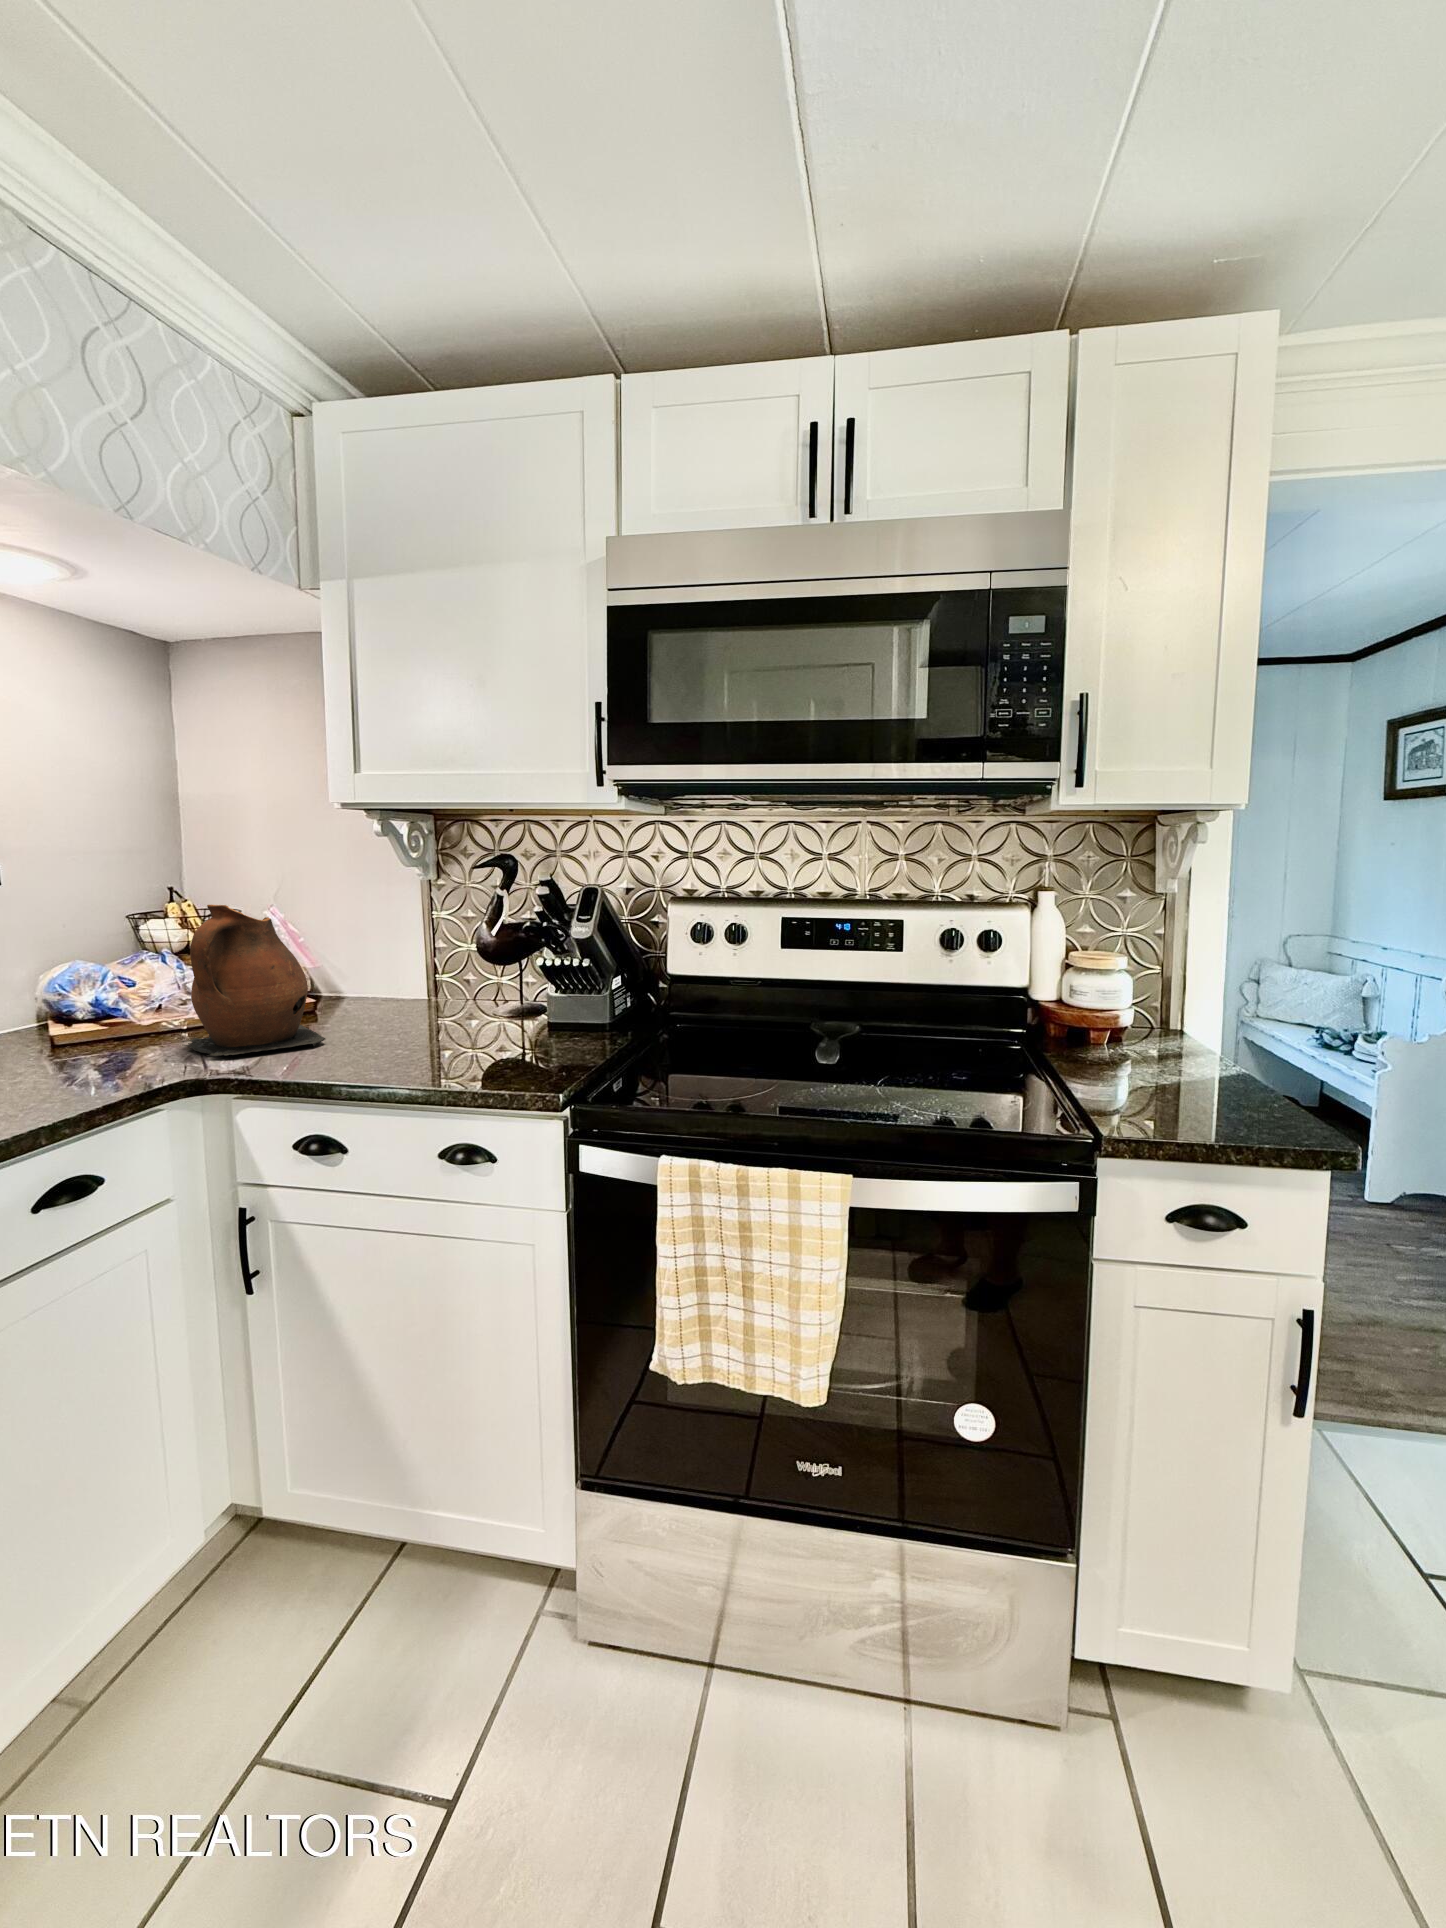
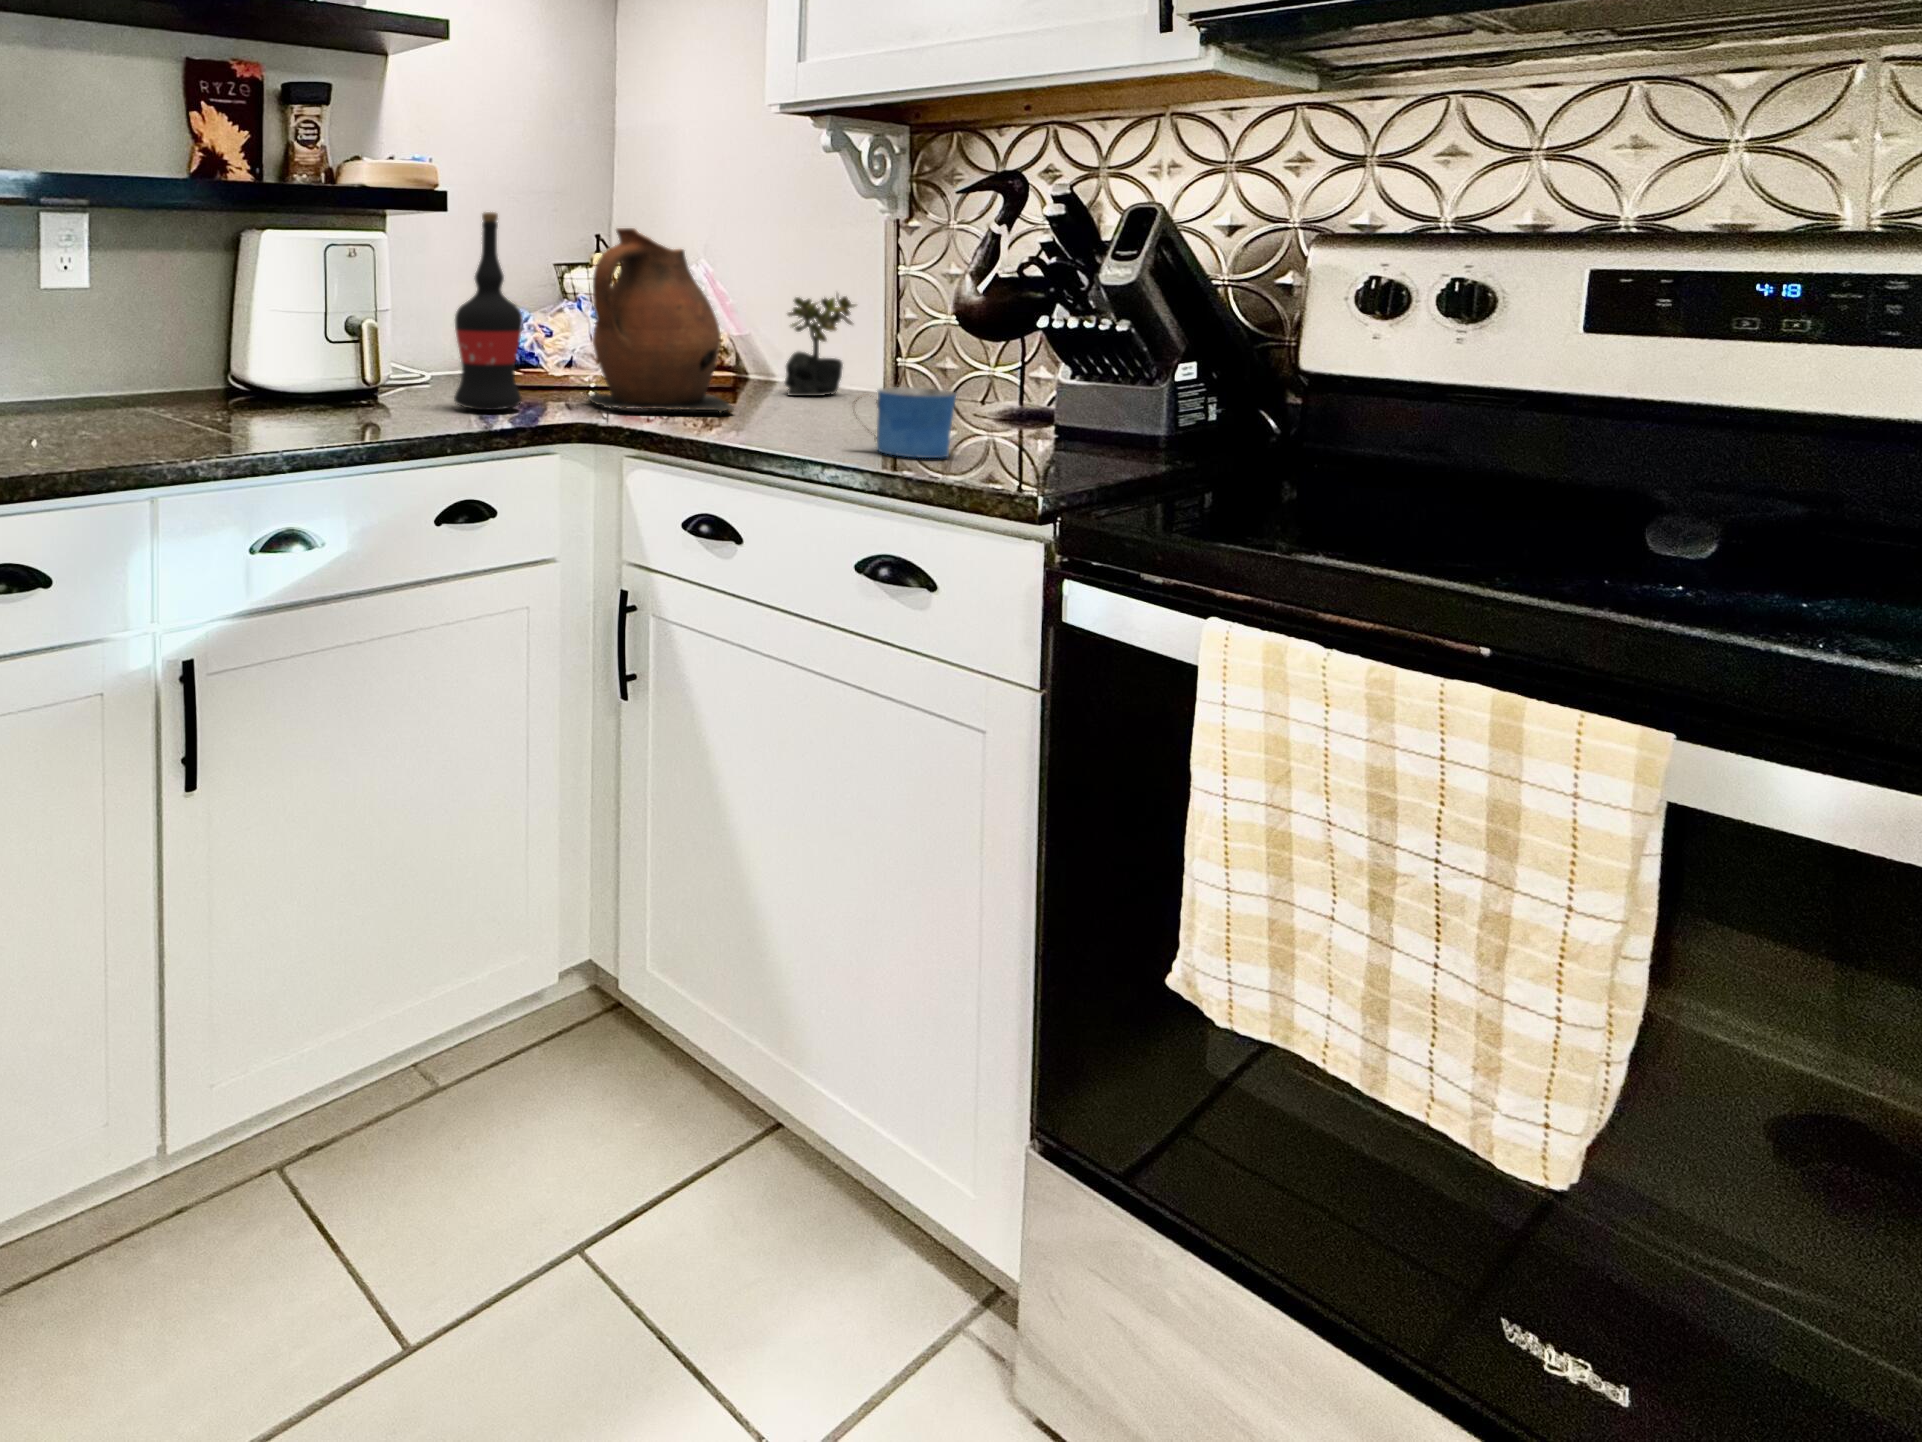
wine bottle: none [44,899,127,1080] -> present [454,212,523,410]
succulent plant: none [350,932,404,1013] -> present [785,295,856,396]
mug: none [426,1018,496,1070] -> present [861,387,957,458]

